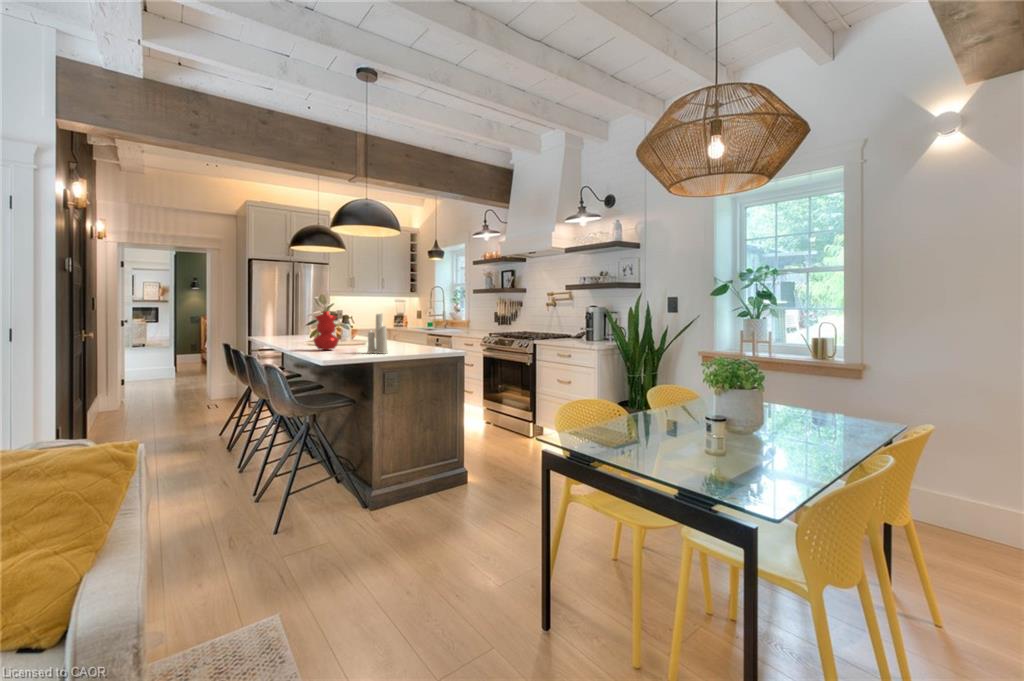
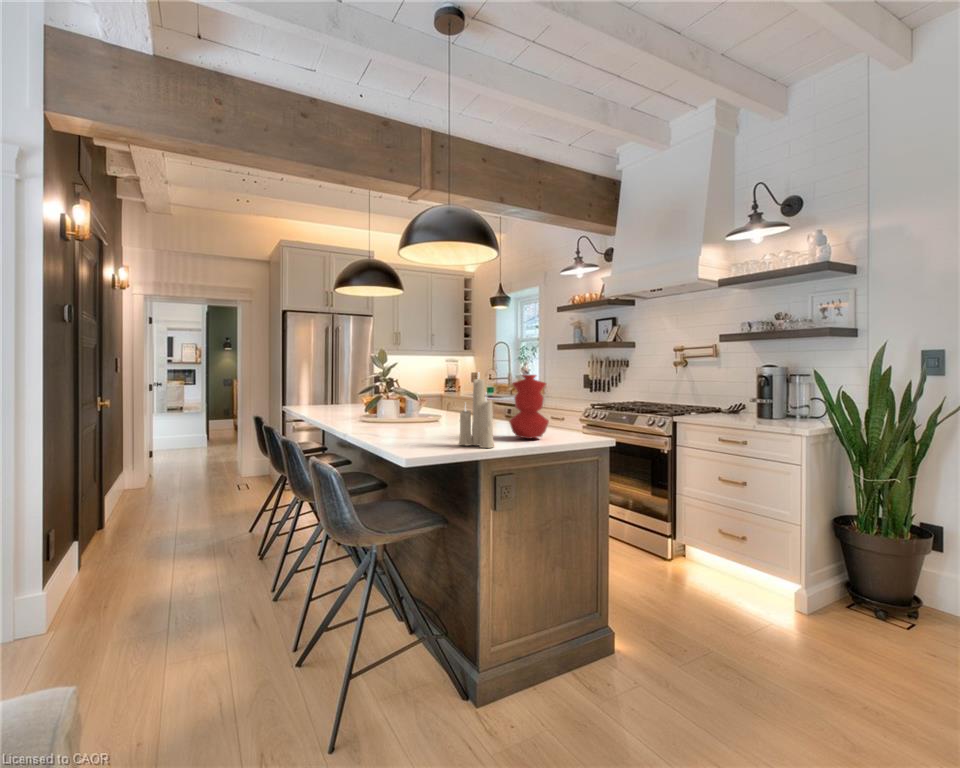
vase: present [313,311,339,350] -> present [509,375,549,439]

